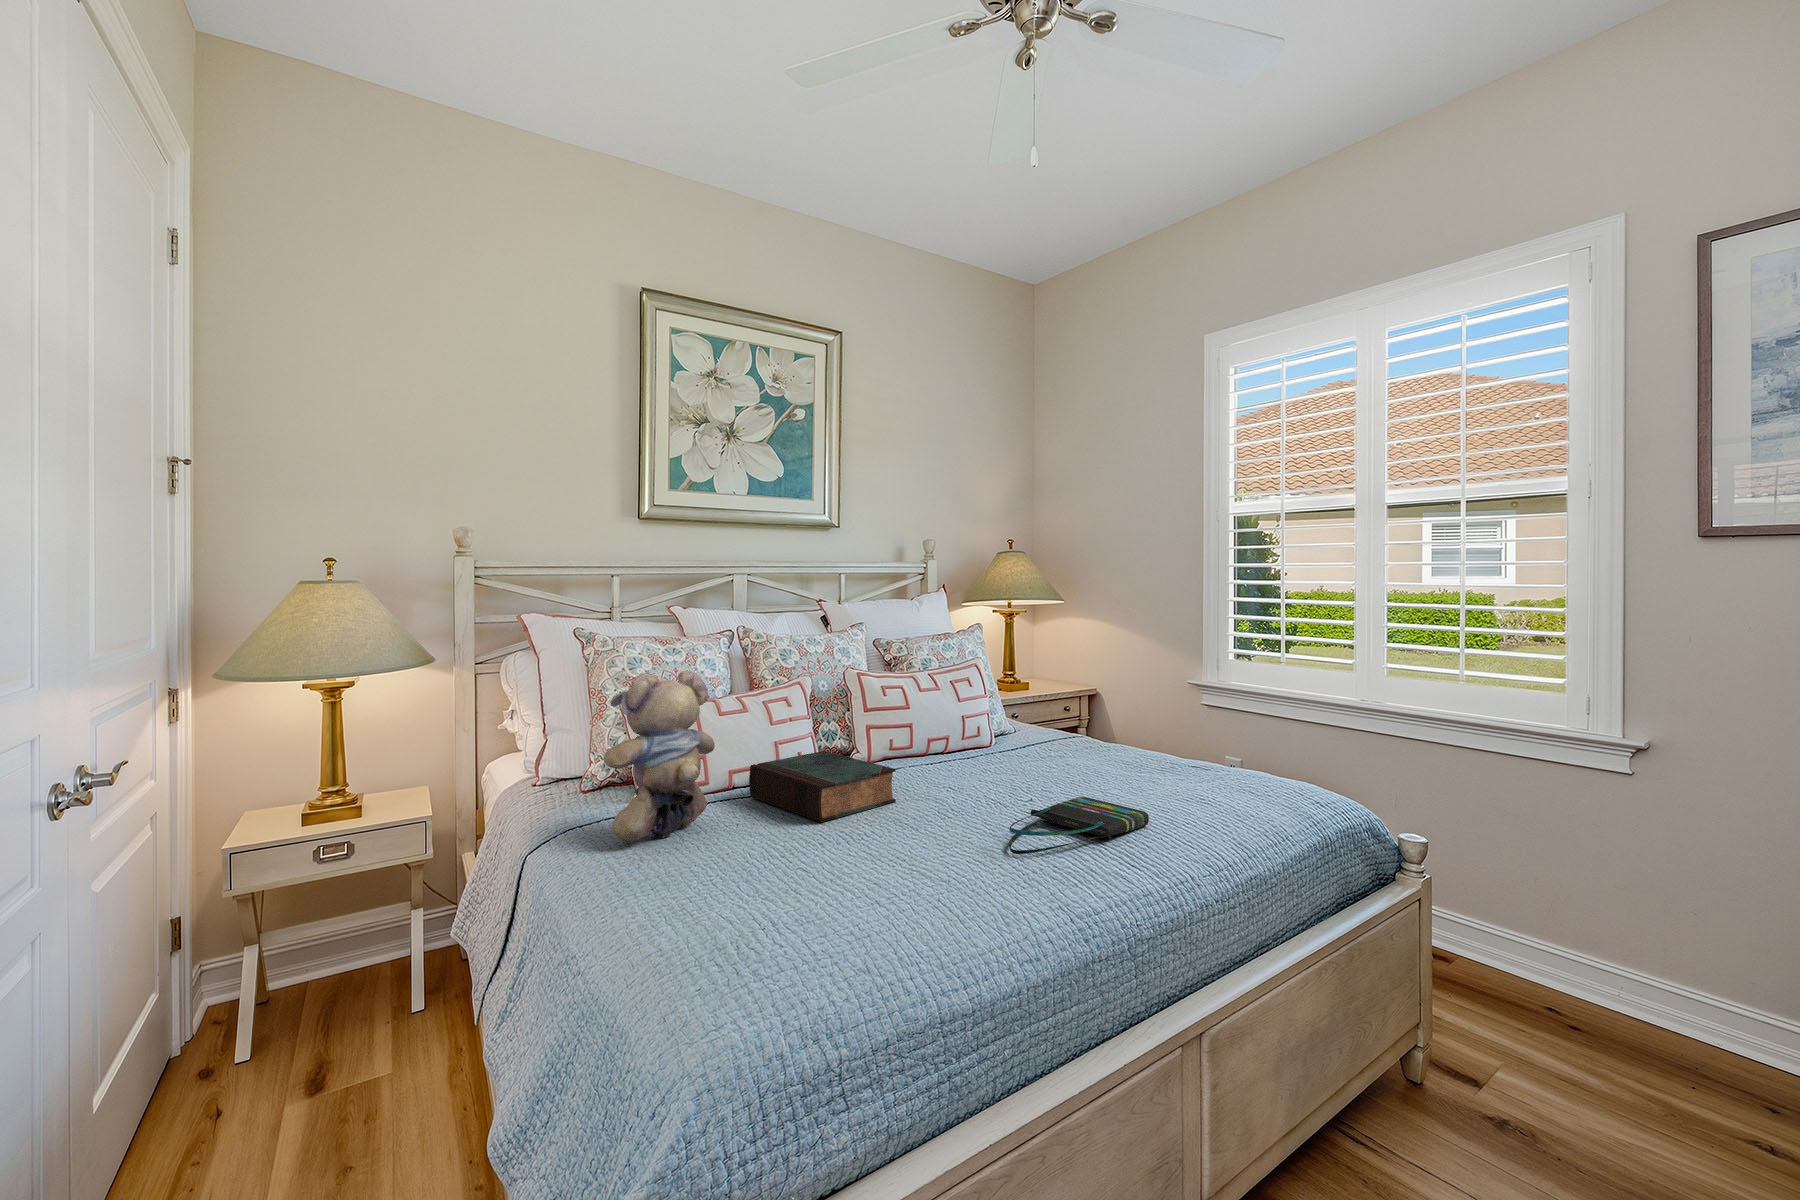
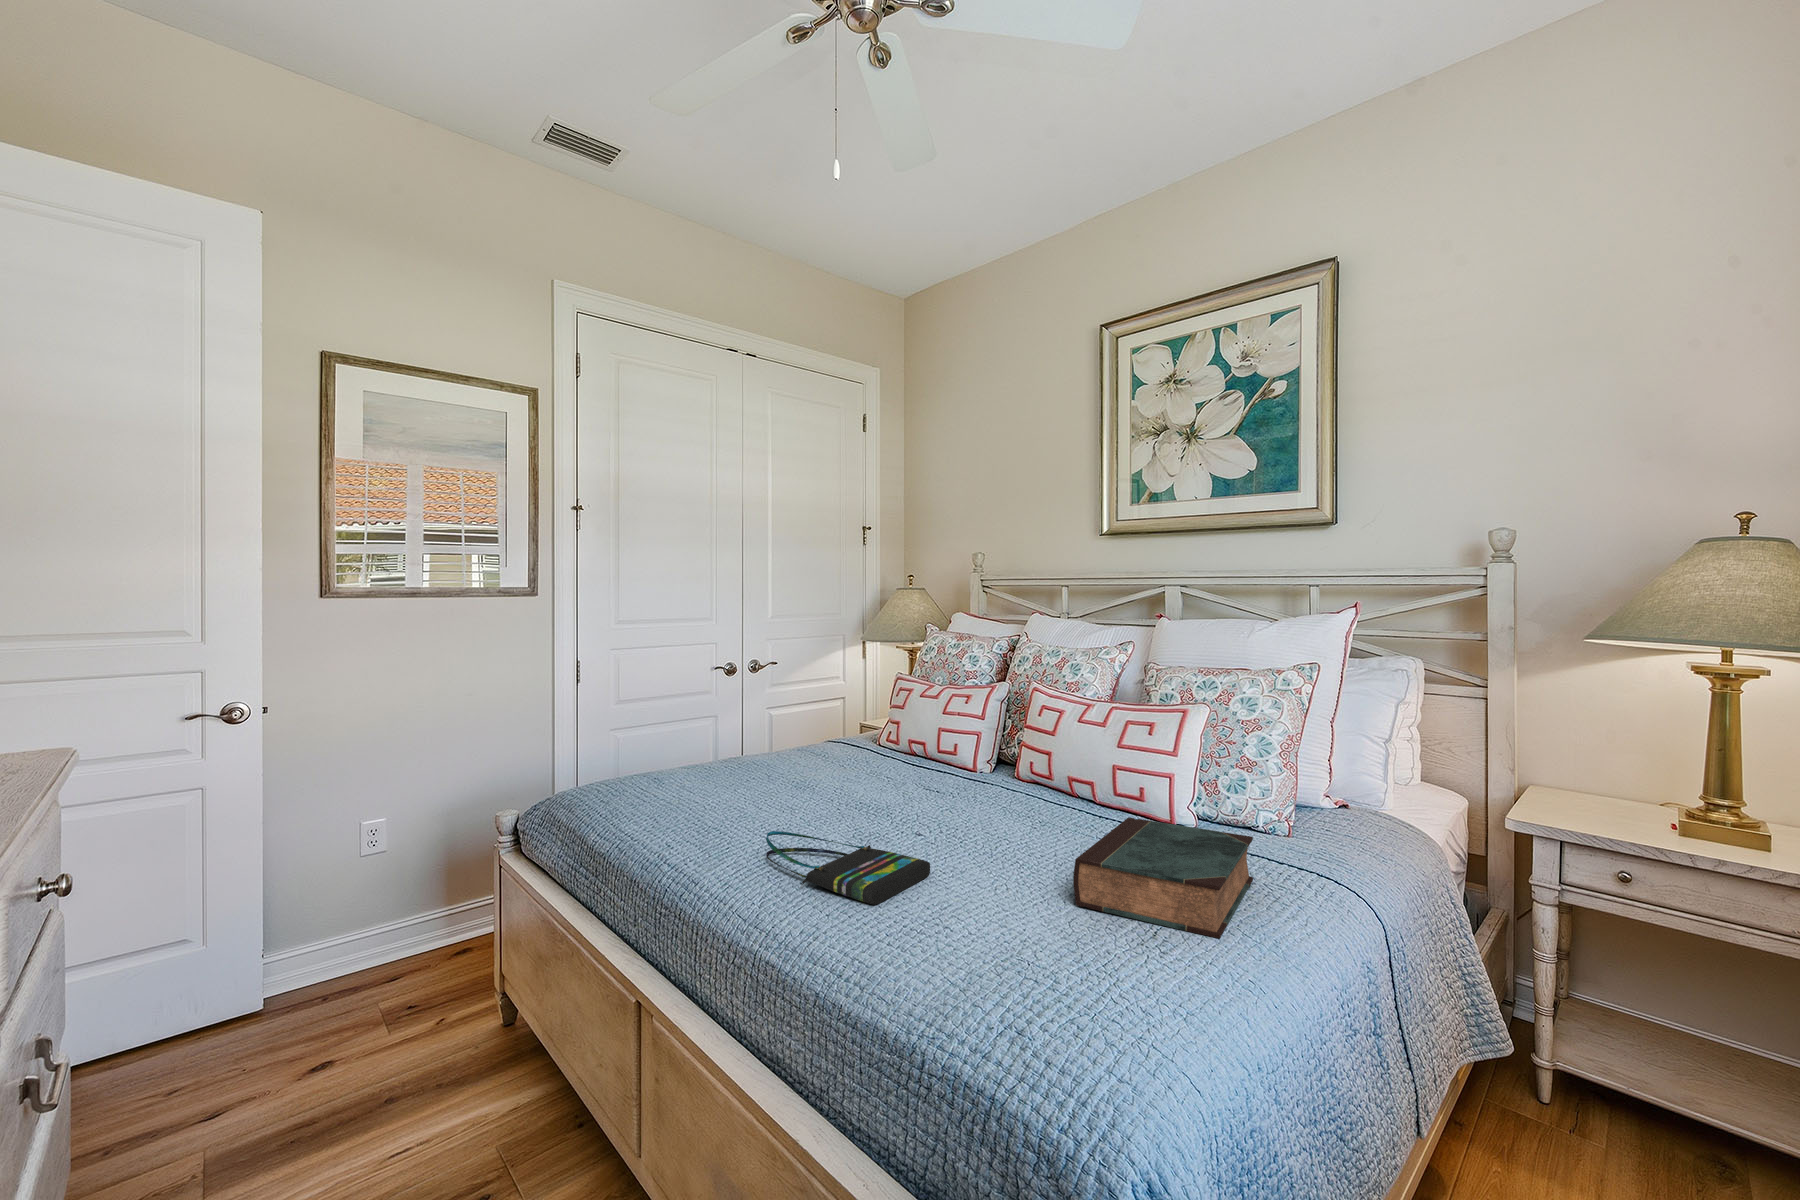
teddy bear: present [604,671,715,841] -> none [775,661,849,776]
book: present [749,751,896,822] -> present [1073,817,1253,938]

